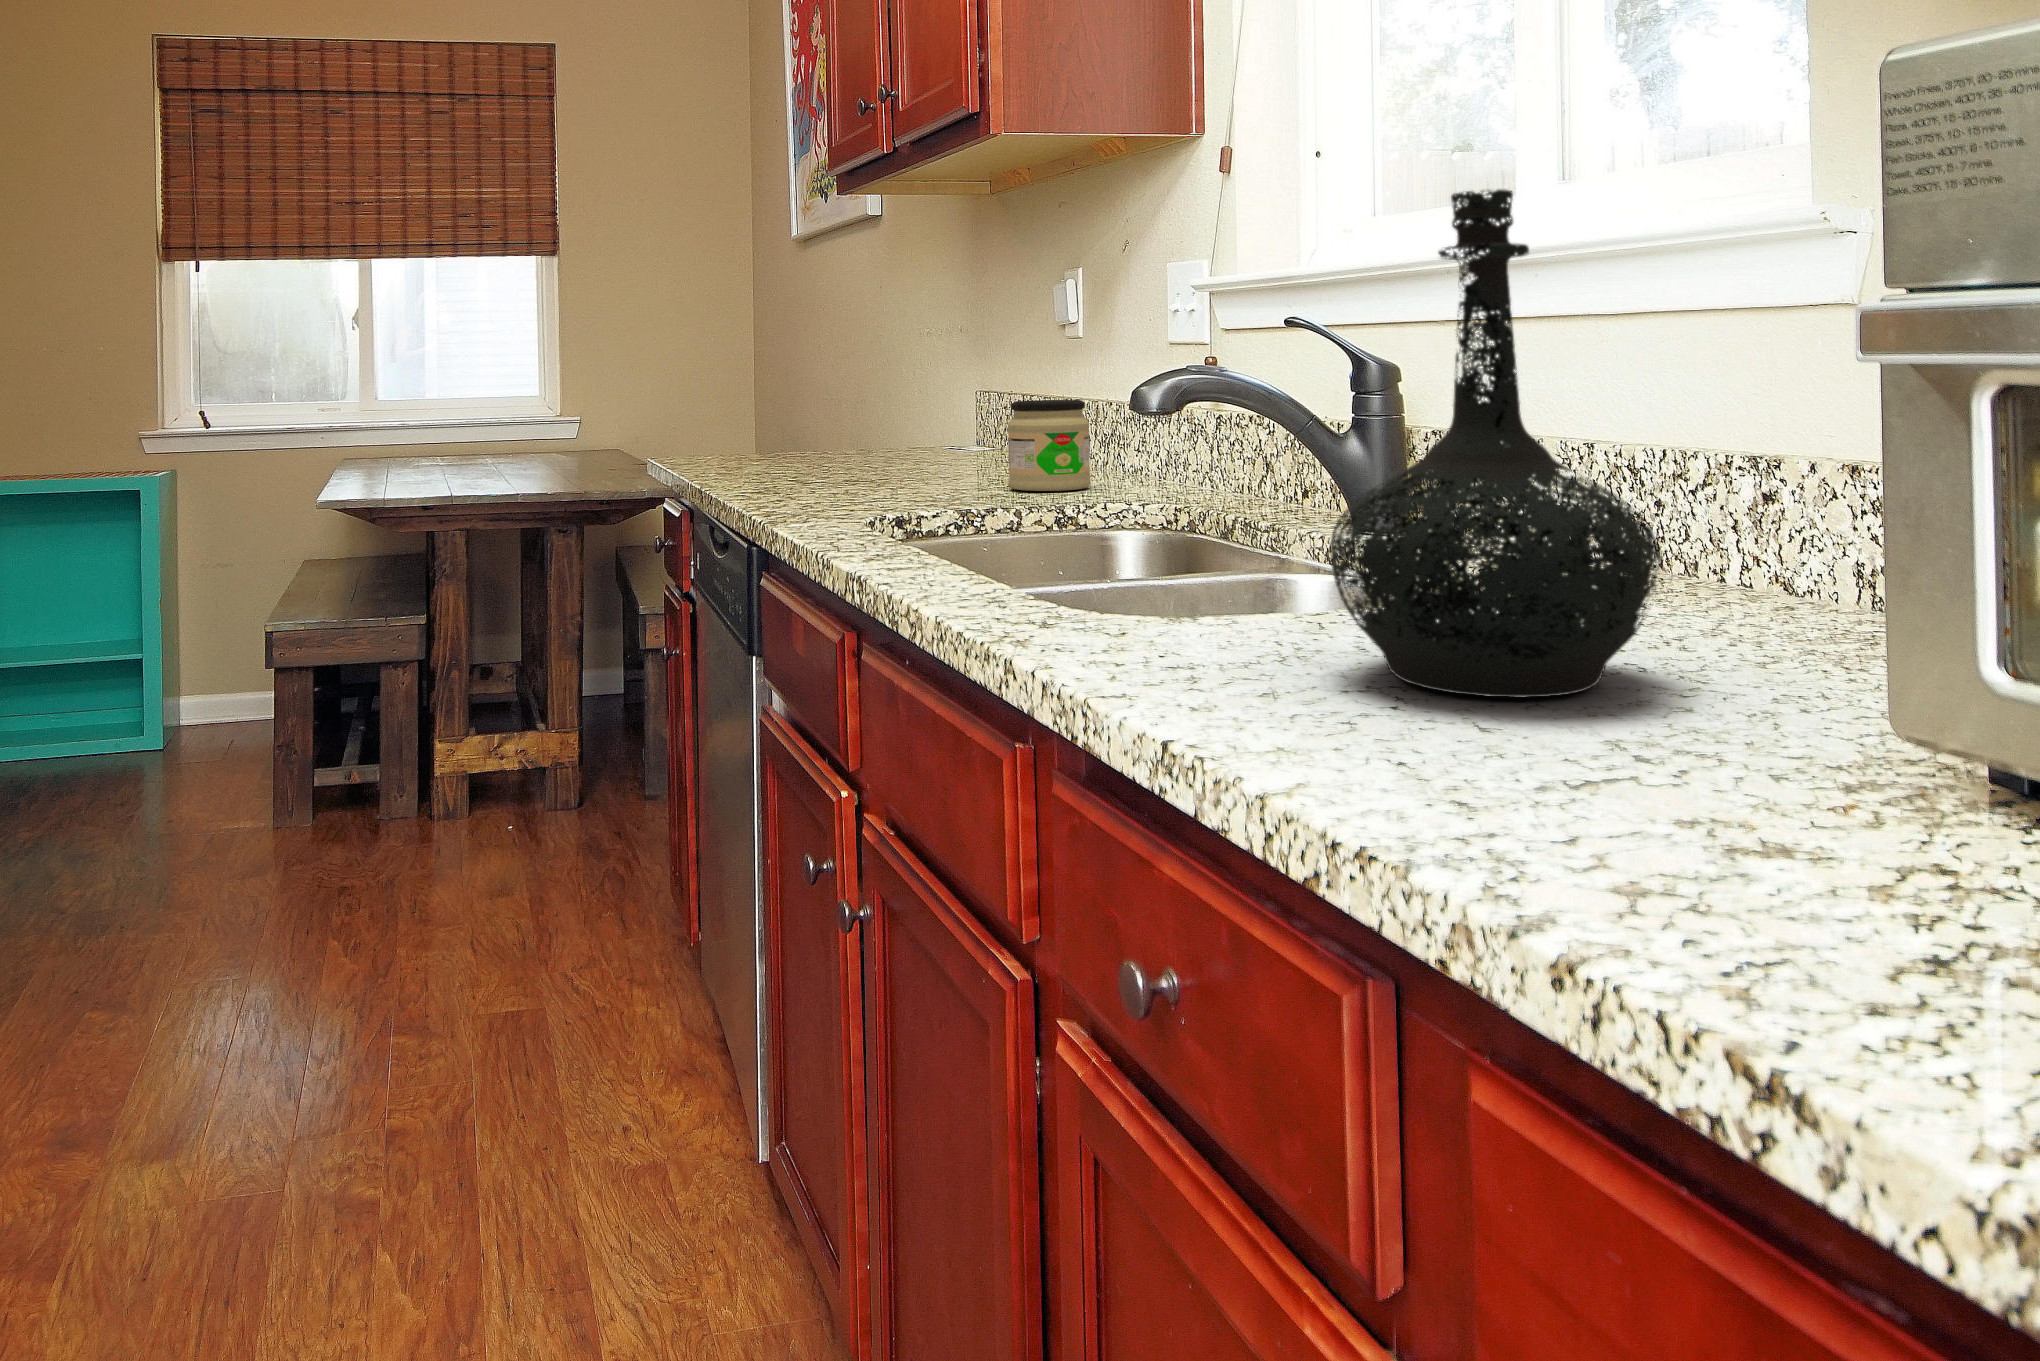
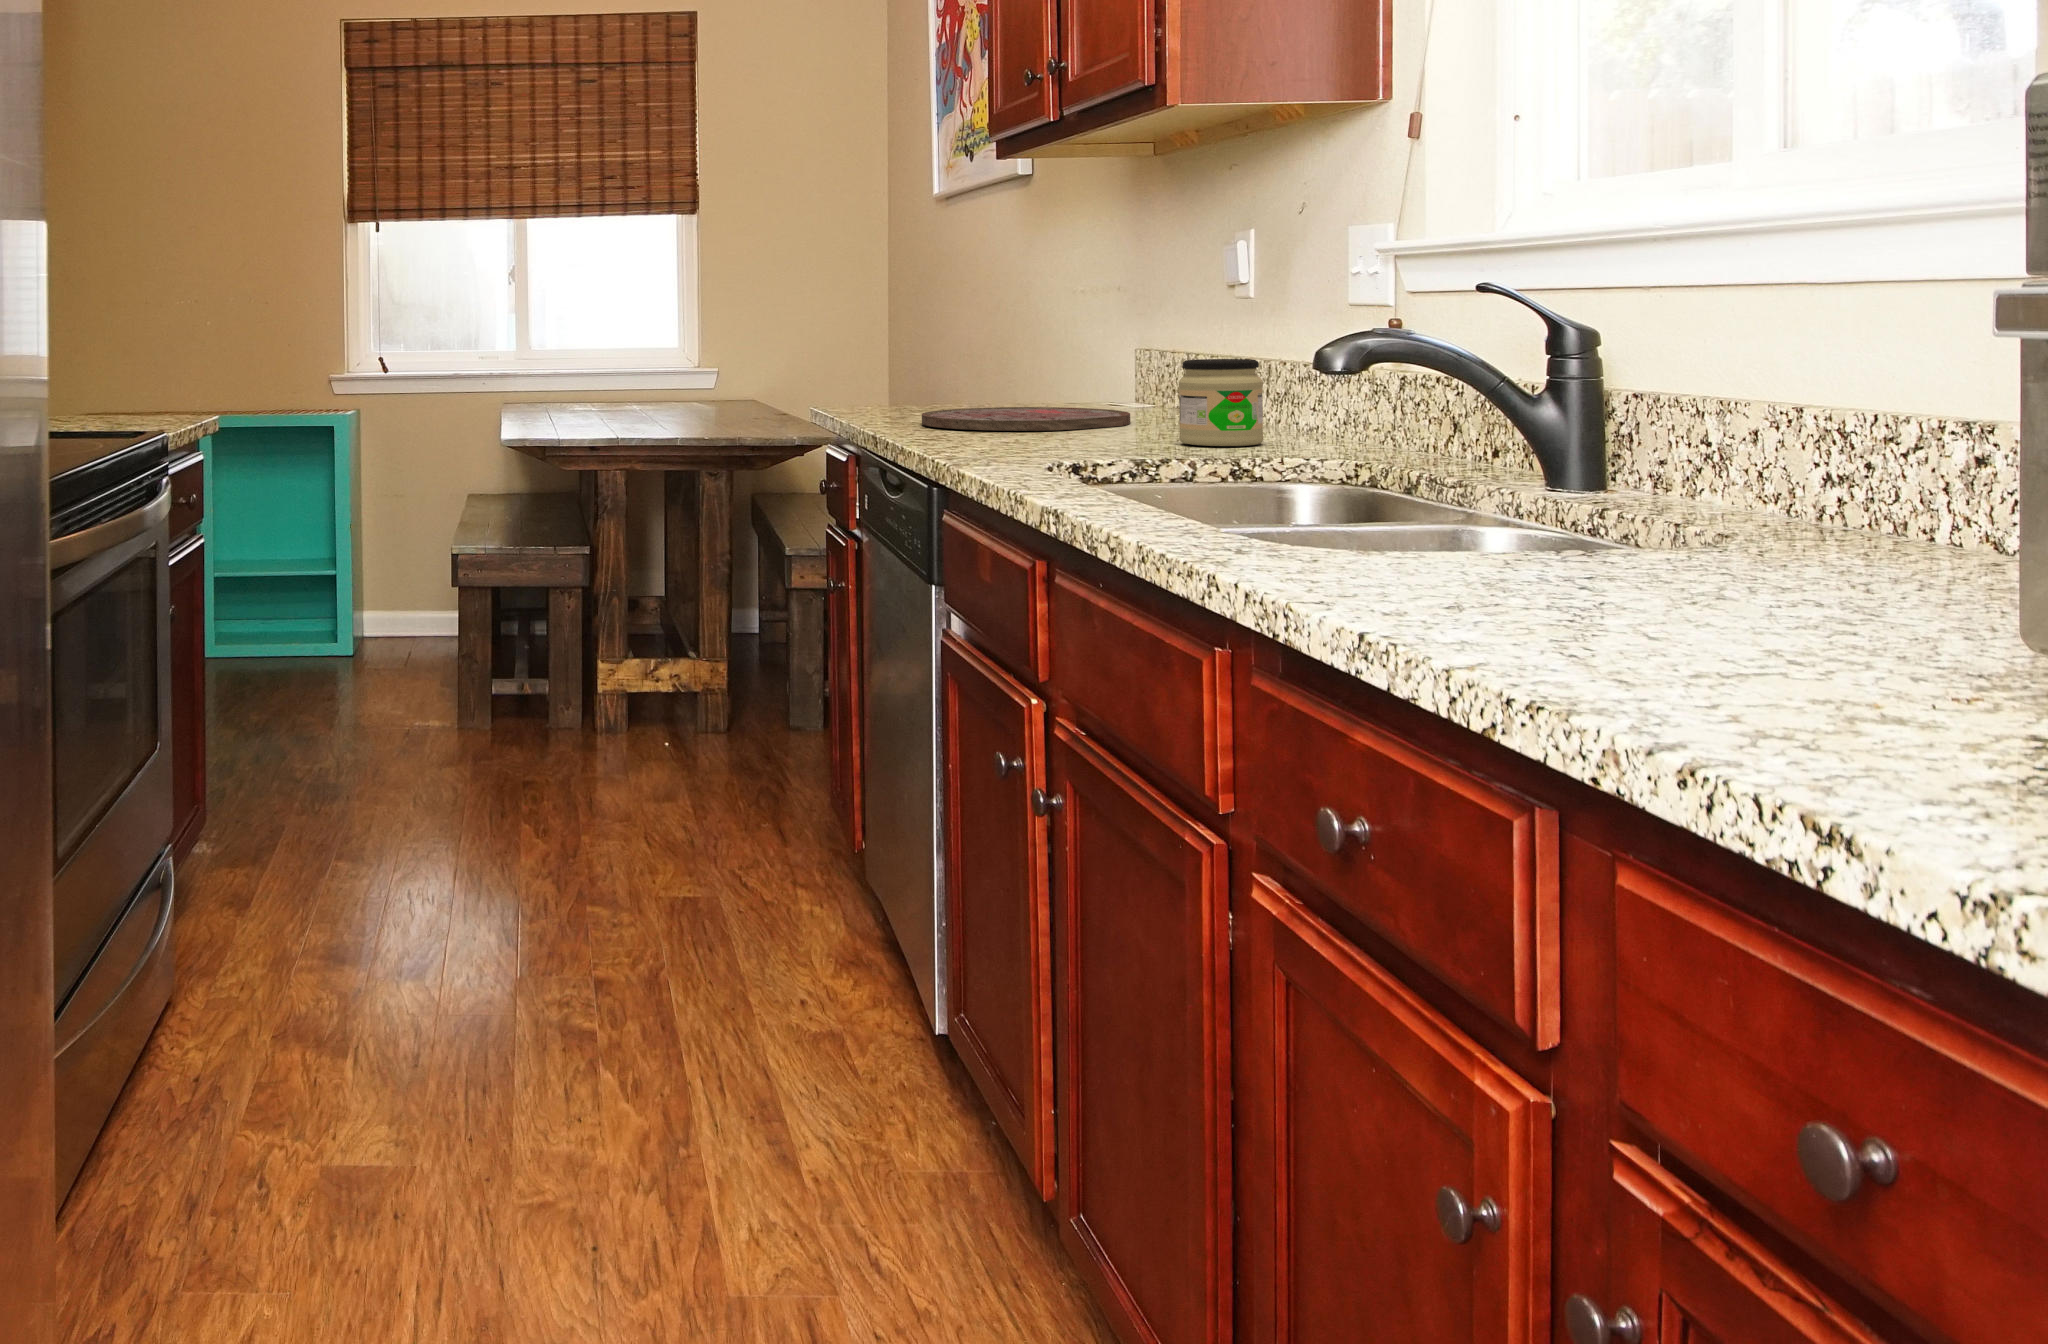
bottle: present [1330,189,1661,698] -> none [1515,187,1834,620]
cutting board: none [757,452,968,478] -> present [922,407,1130,431]

